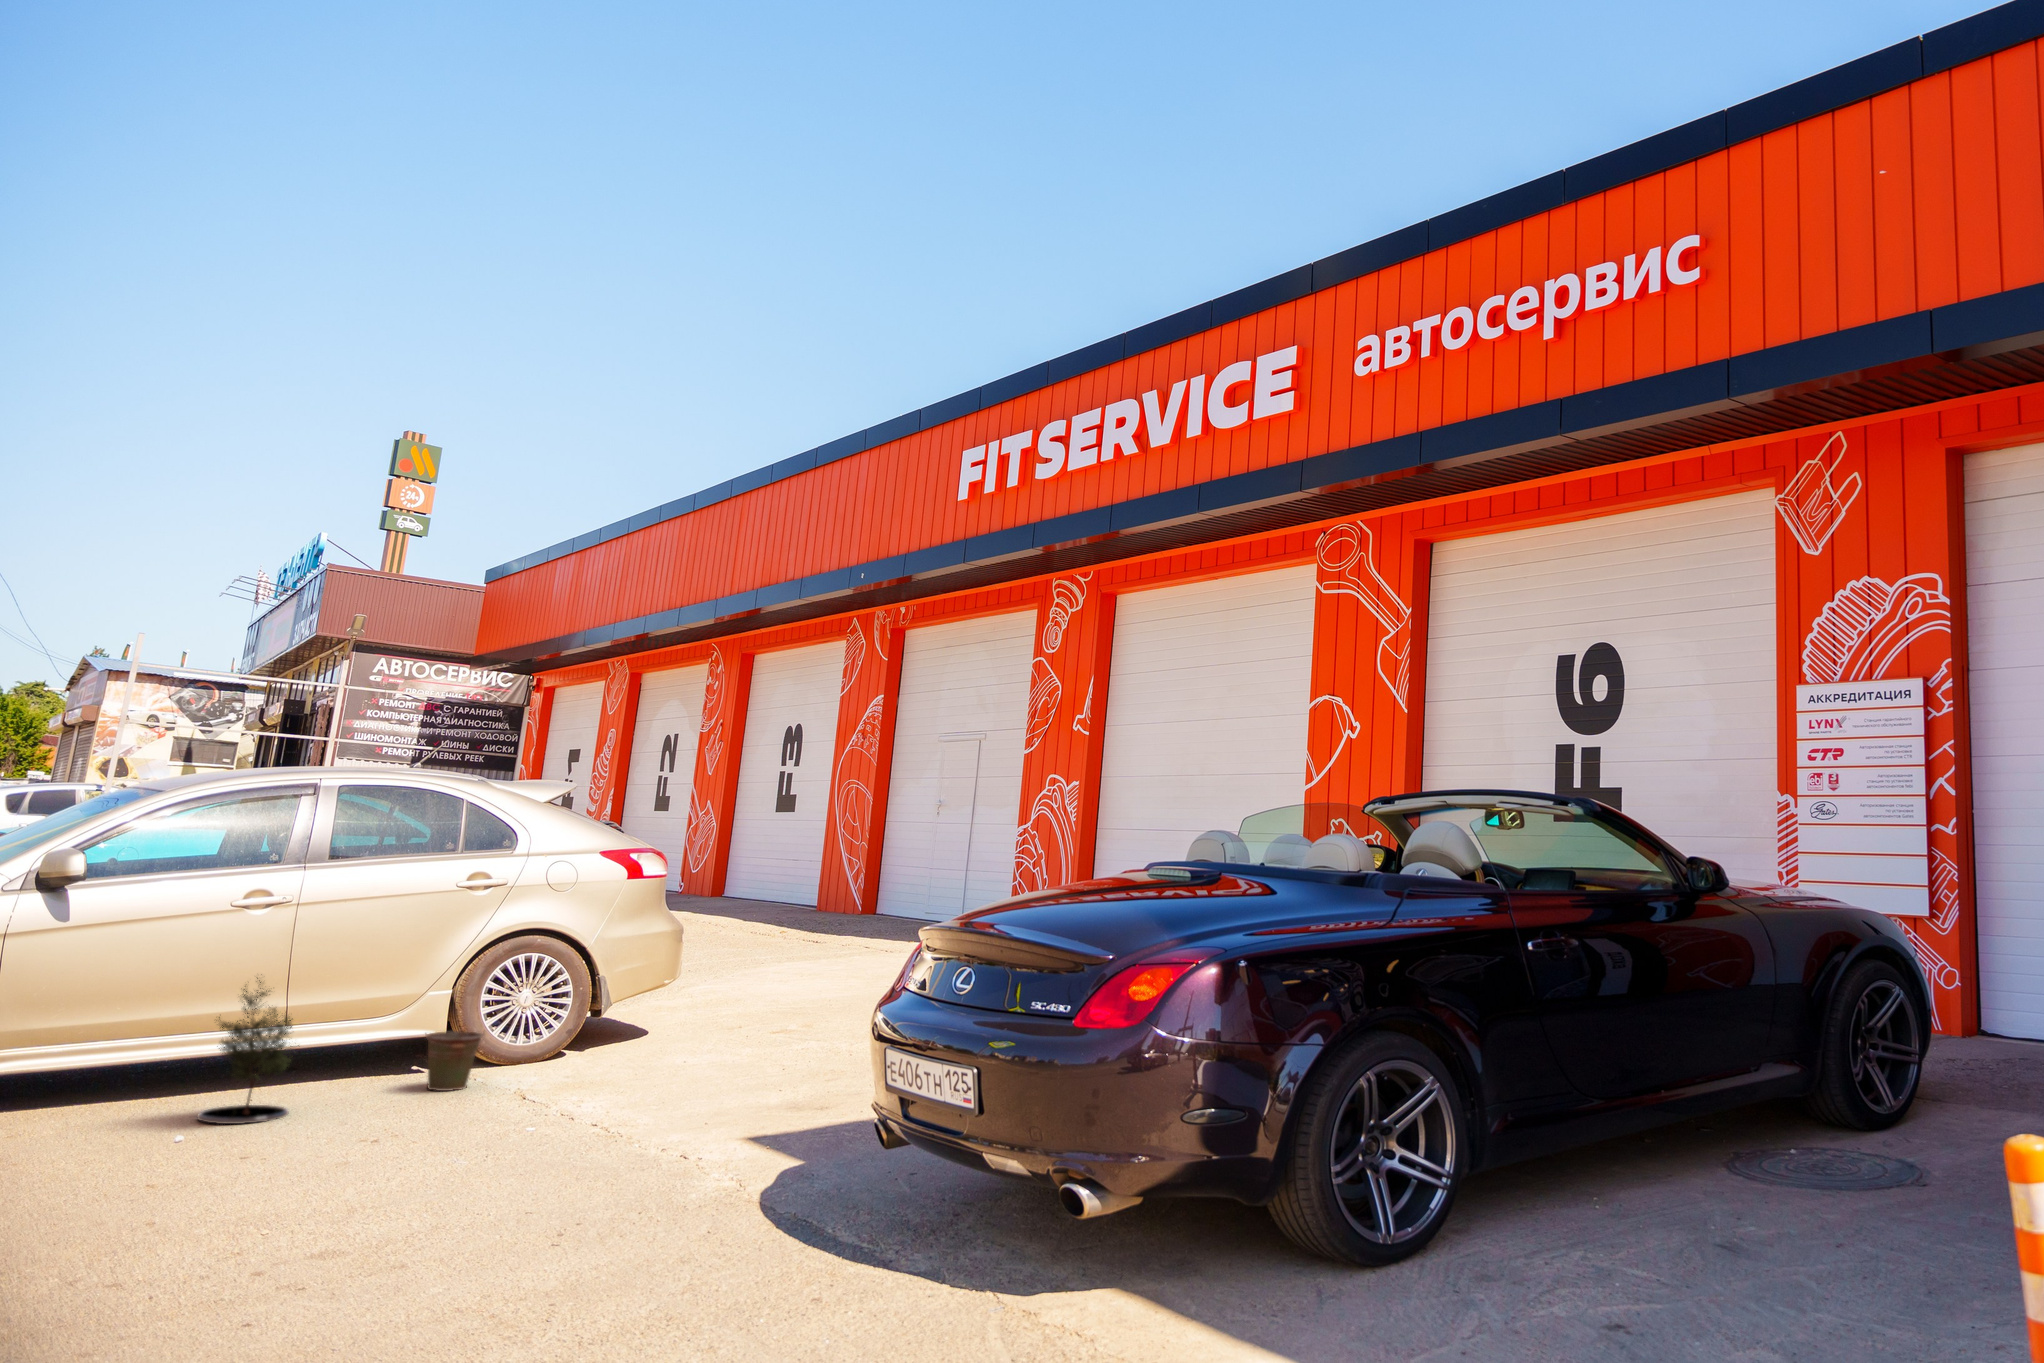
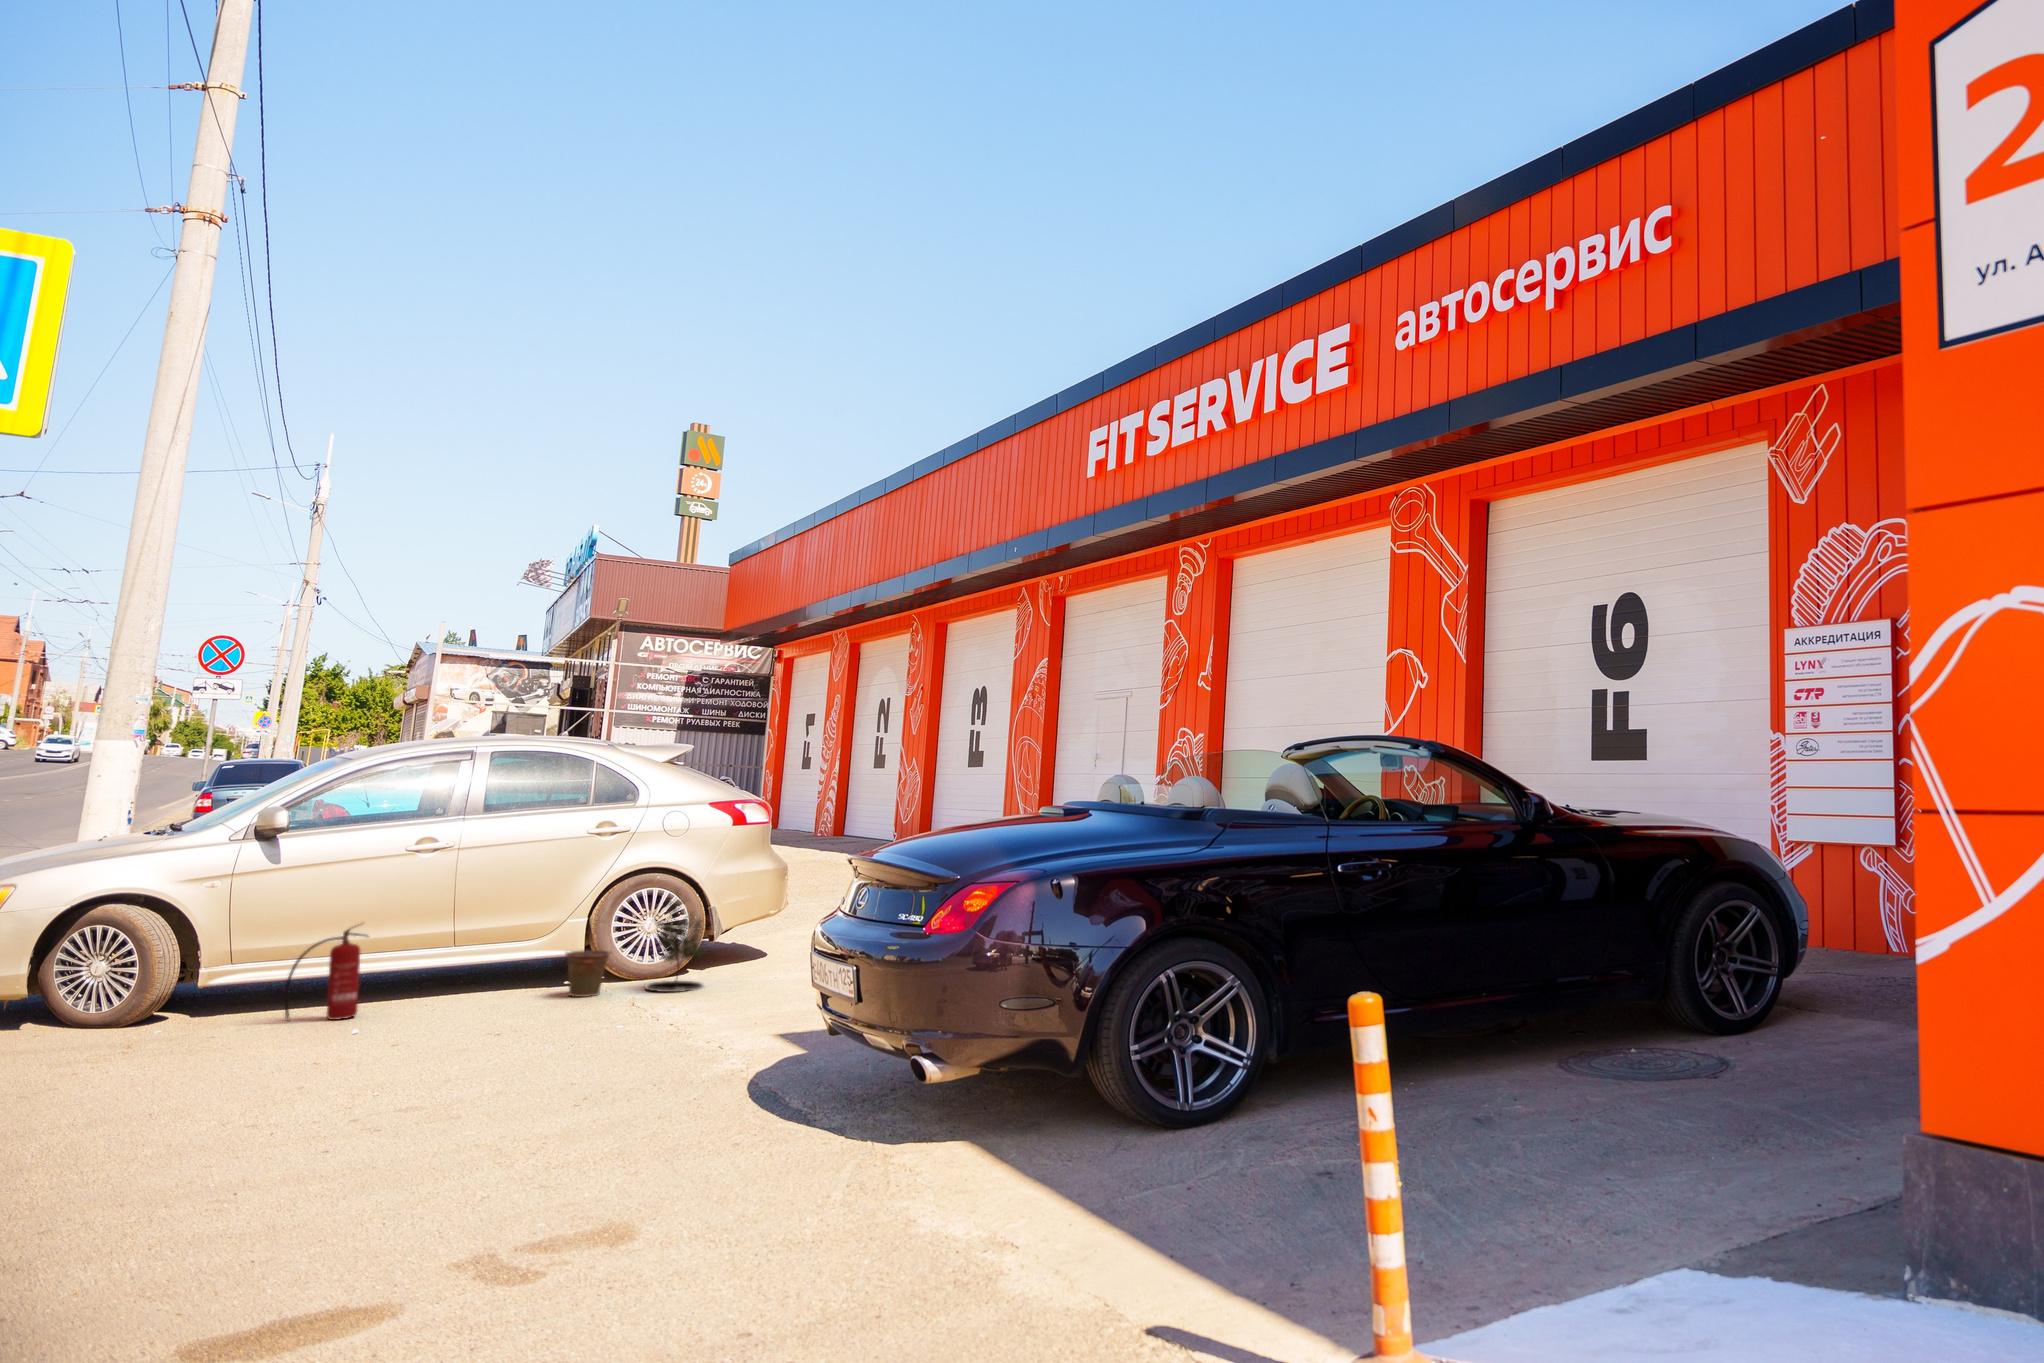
potted tree: present [197,978,299,1124] -> present [646,892,703,992]
fire extinguisher: none [51,998,174,1130] -> present [285,929,366,1020]

